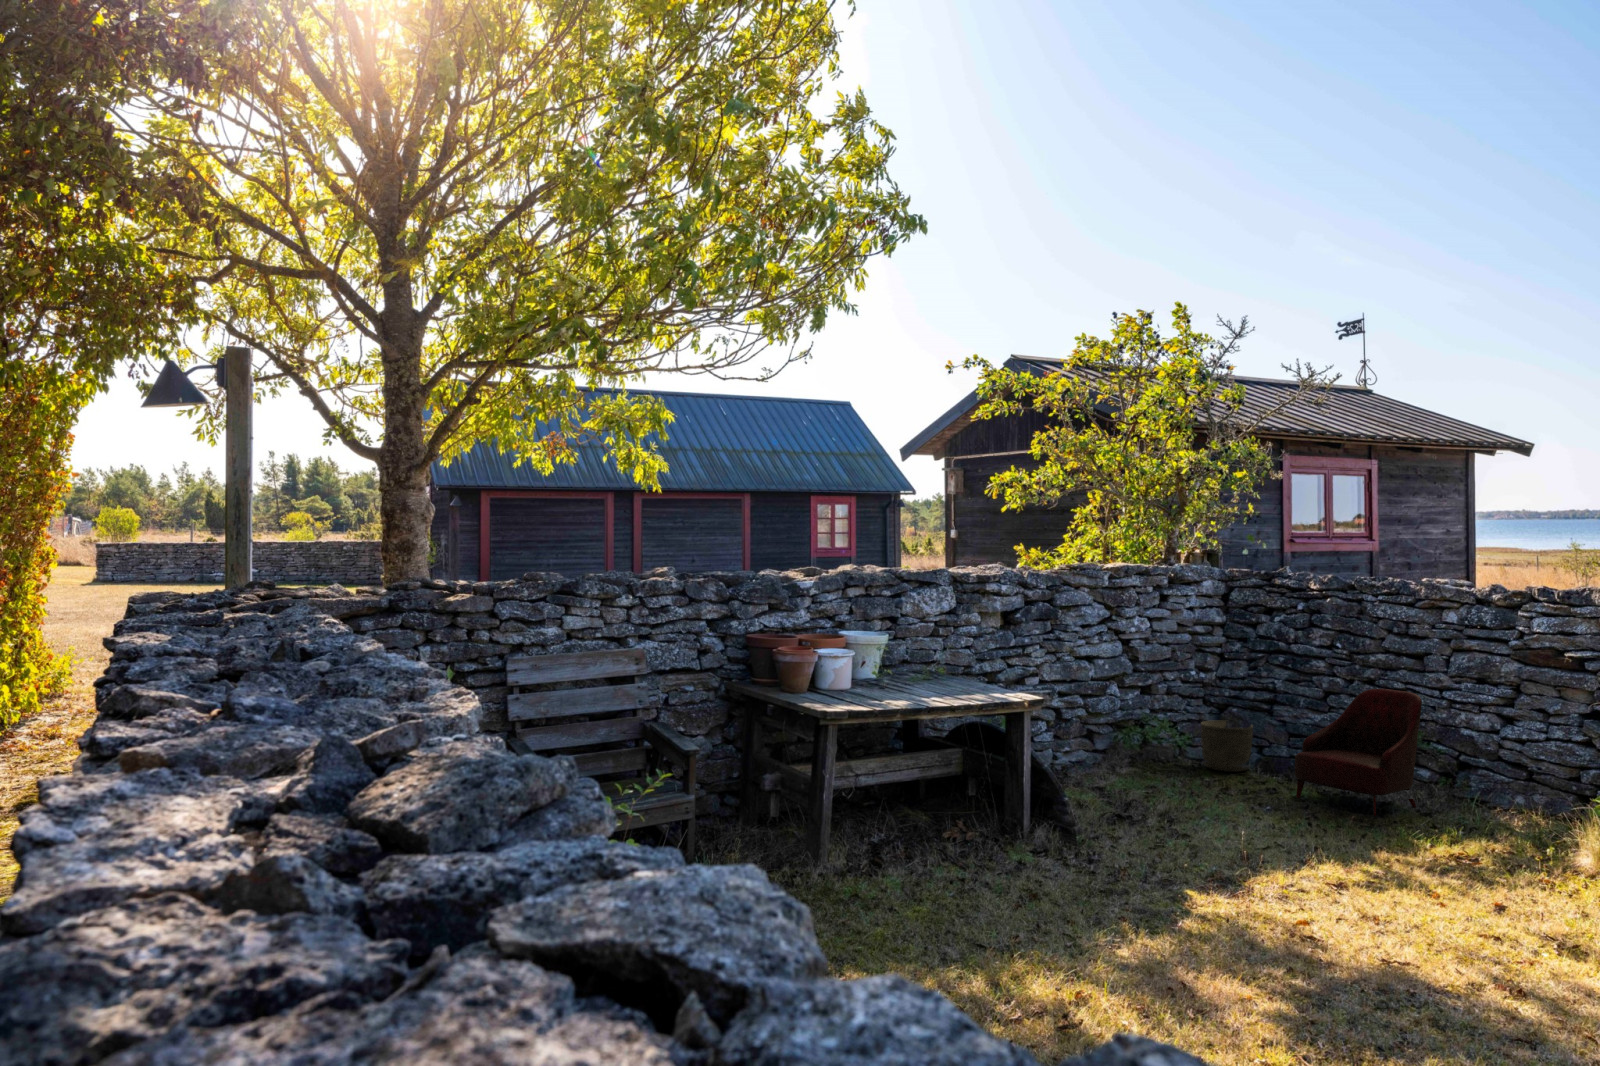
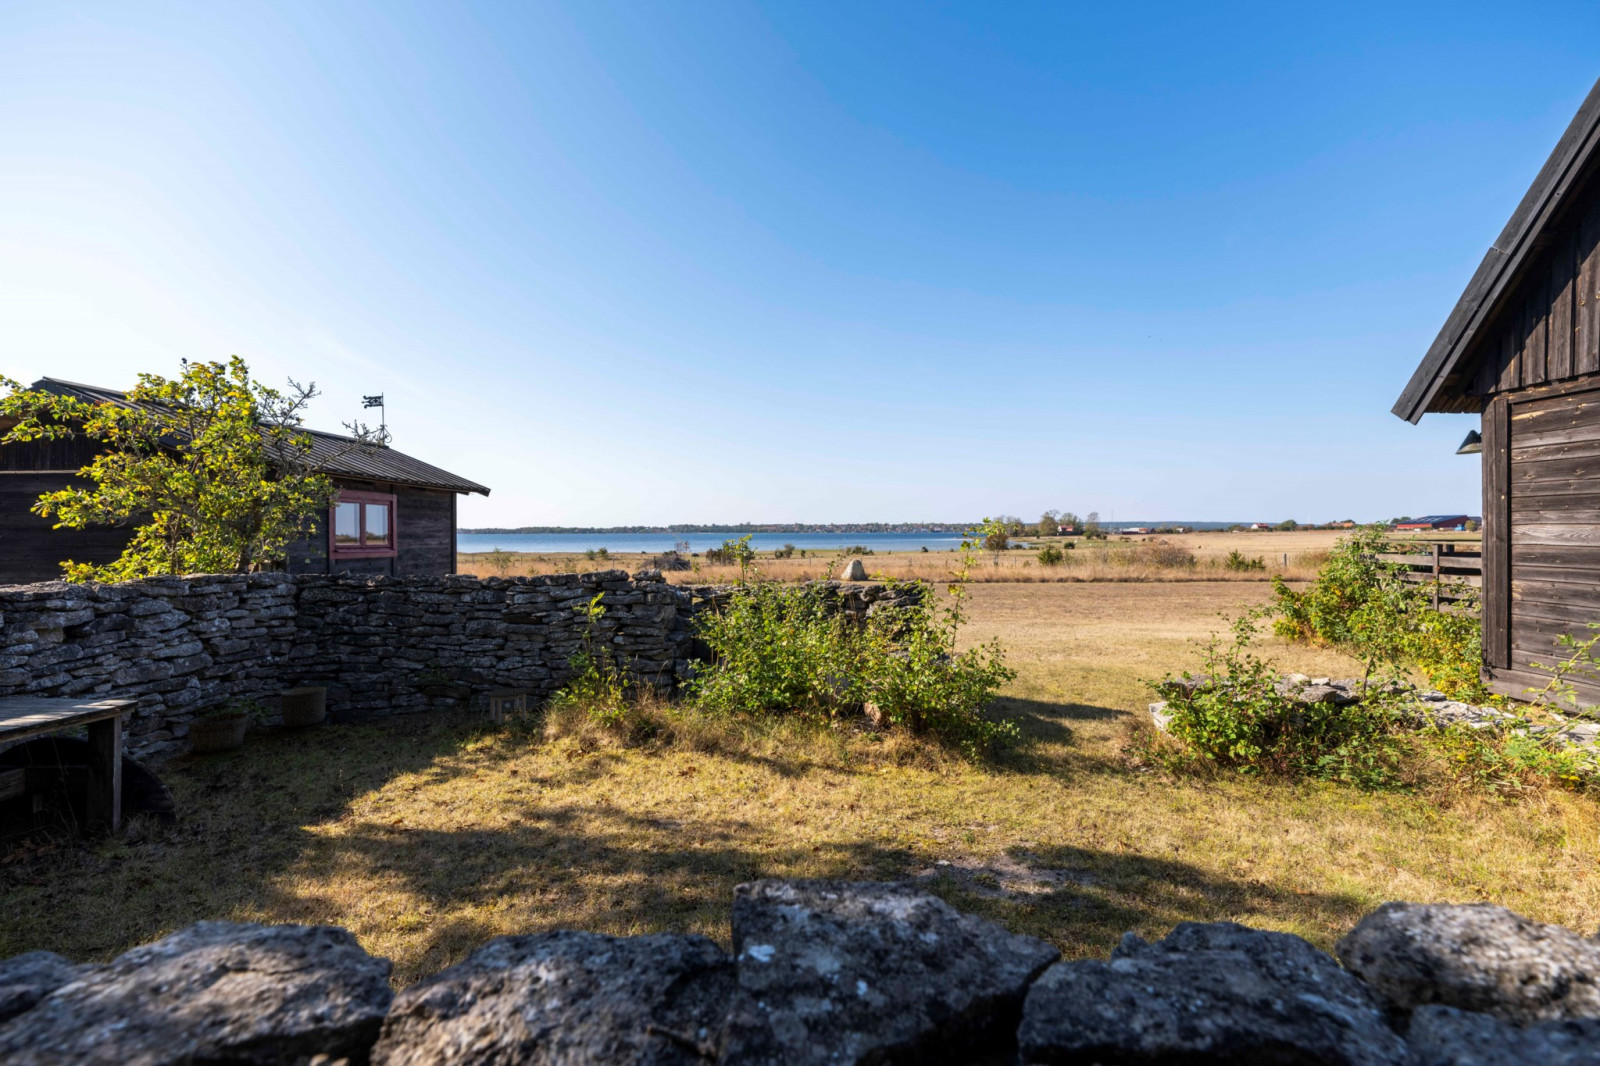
armchair: present [1295,689,1422,816] -> none [365,648,450,733]
wooden bucket: none [1106,726,1164,779] -> present [189,710,248,752]
round table: none [1481,775,1557,838] -> present [488,688,528,725]

